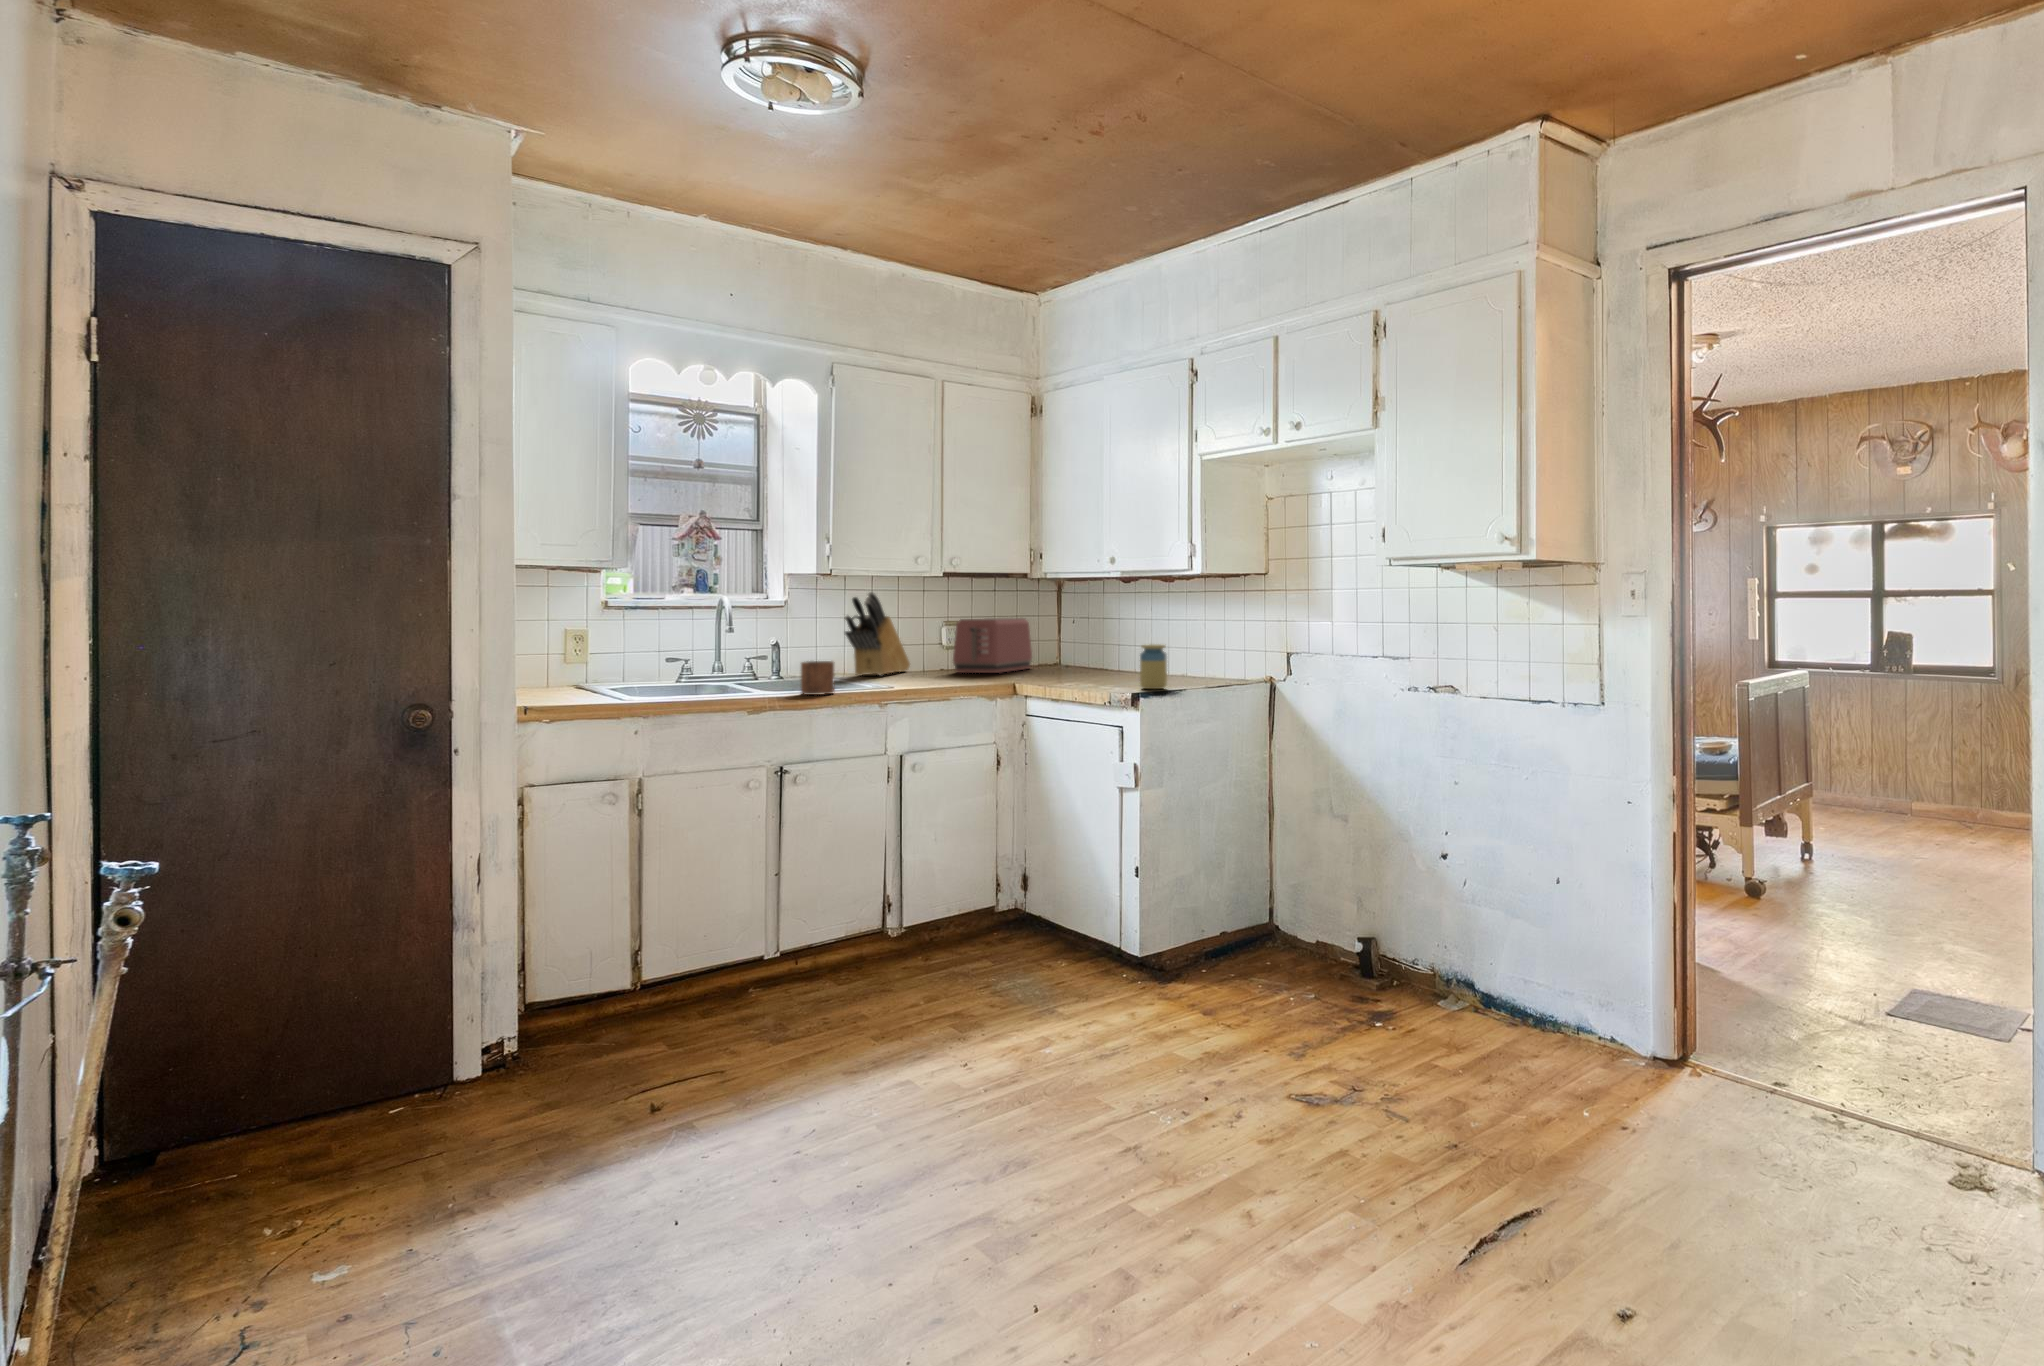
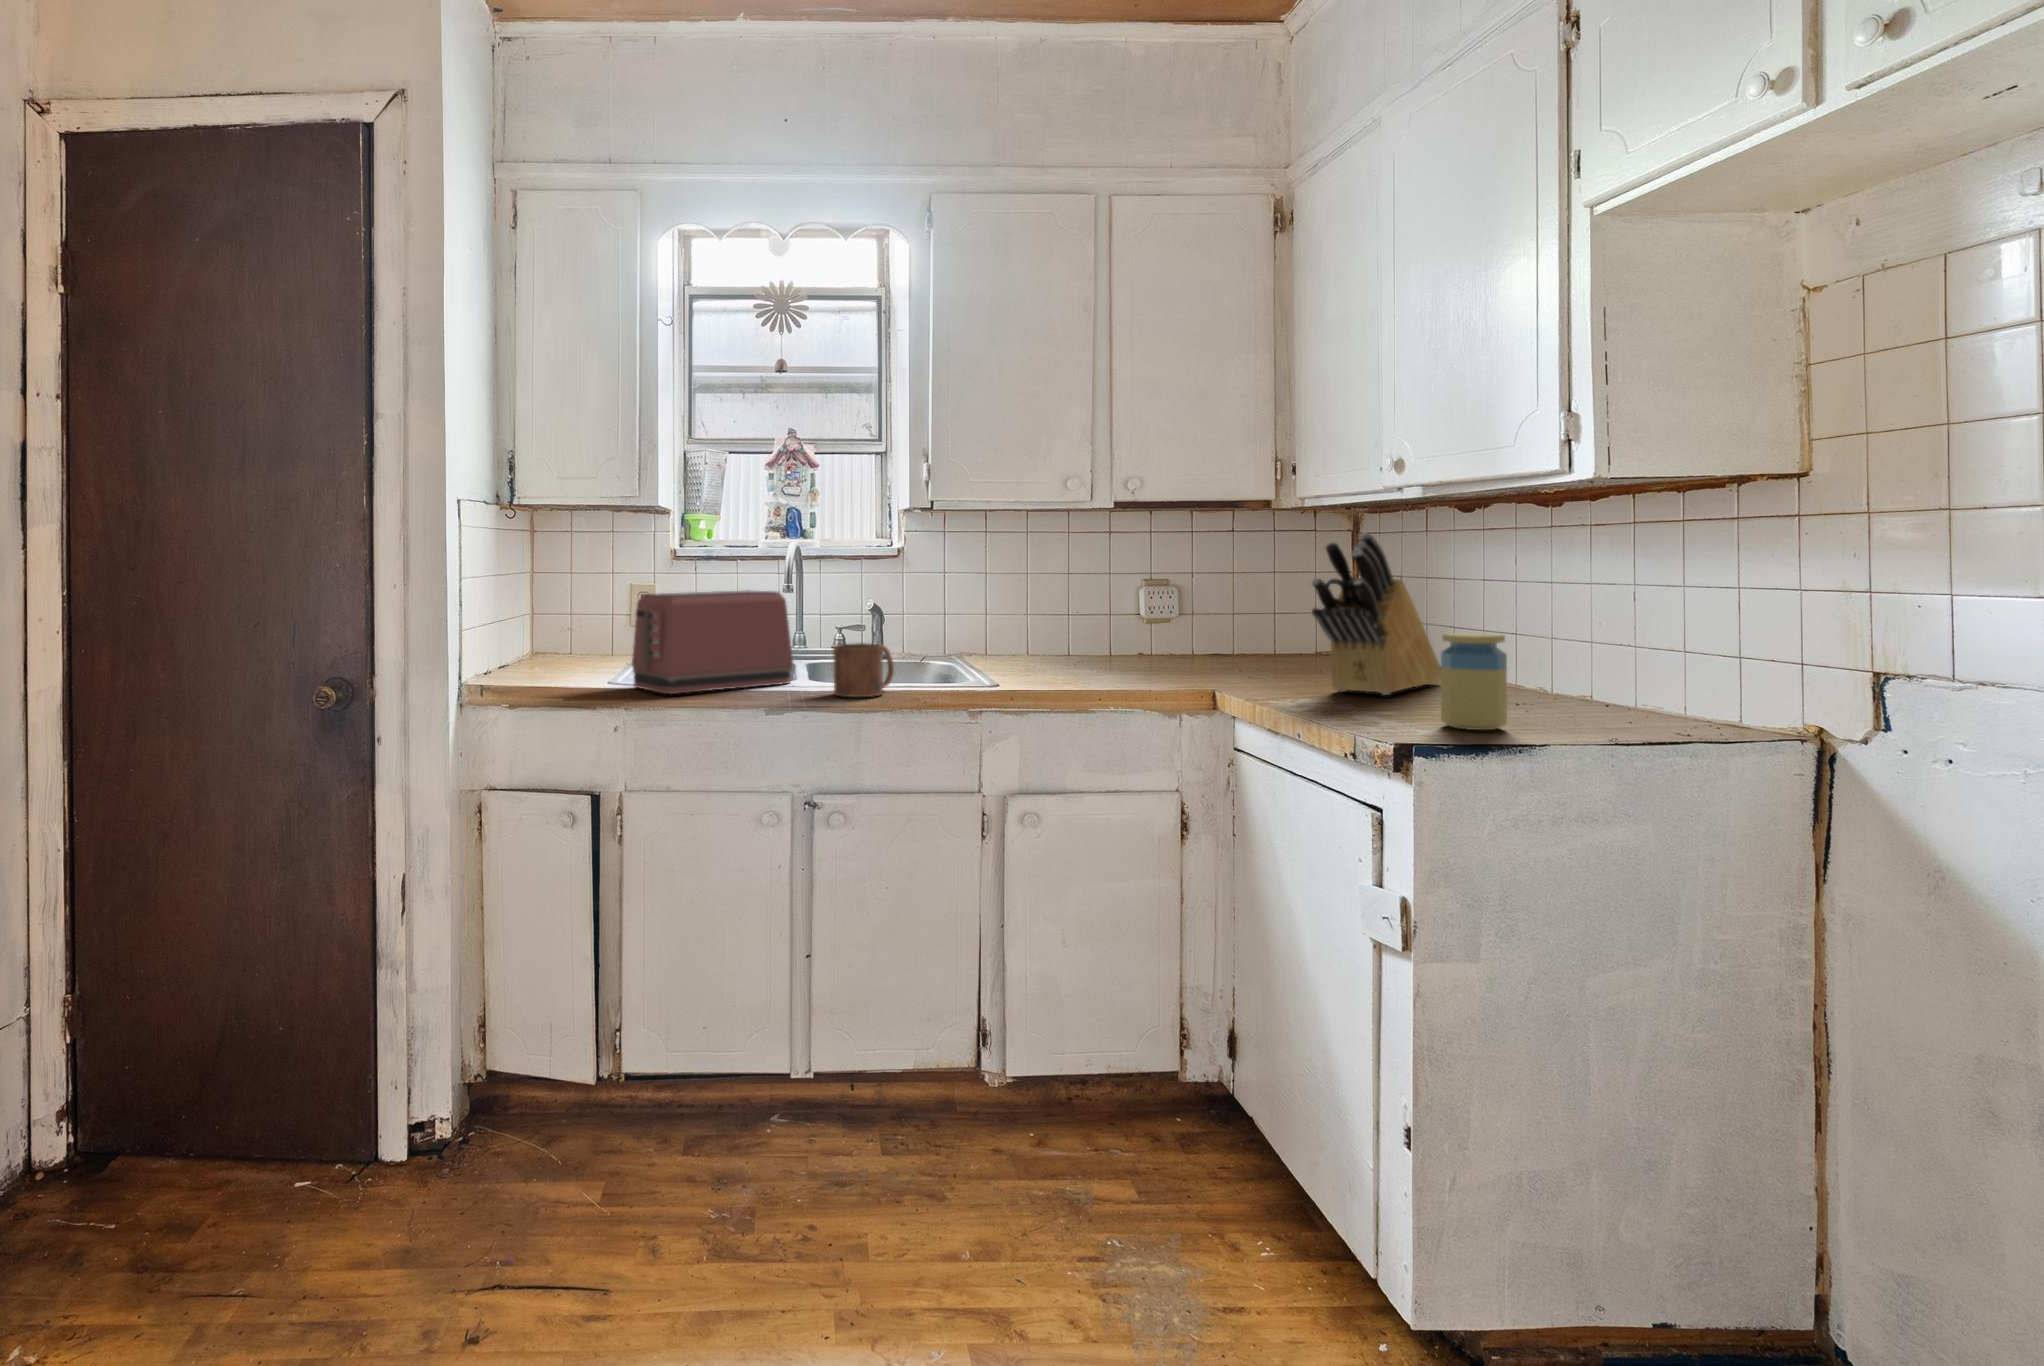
knife block: present [845,592,910,675] -> present [1312,532,1441,695]
toaster: present [953,618,1032,673] -> present [632,591,793,694]

